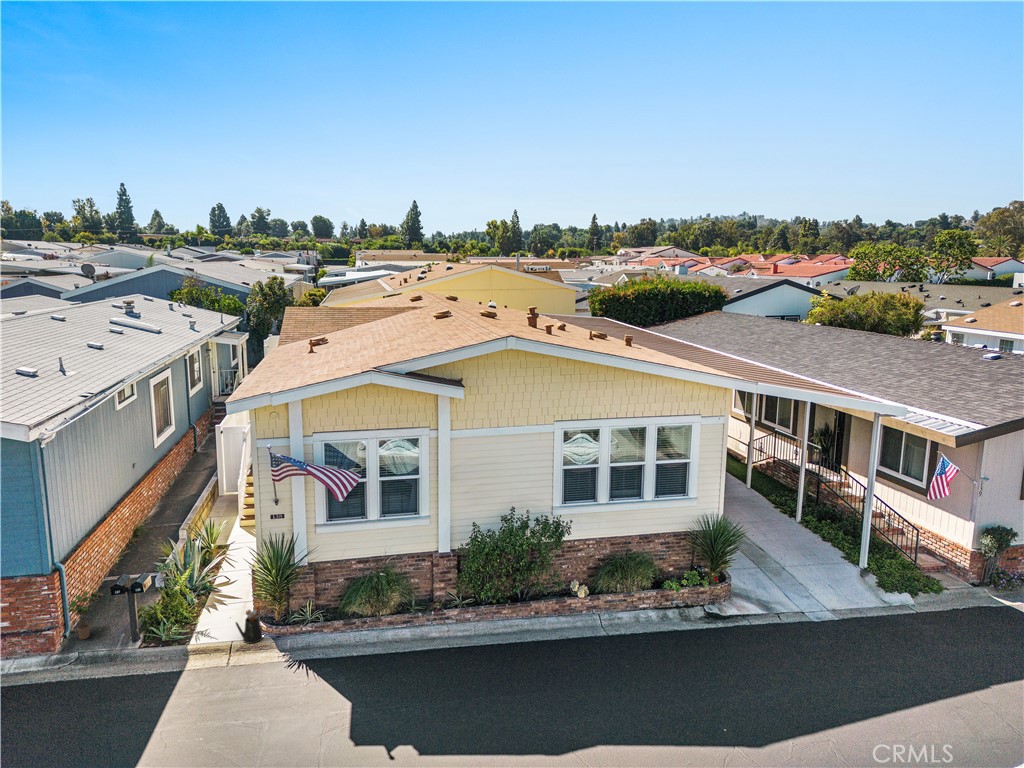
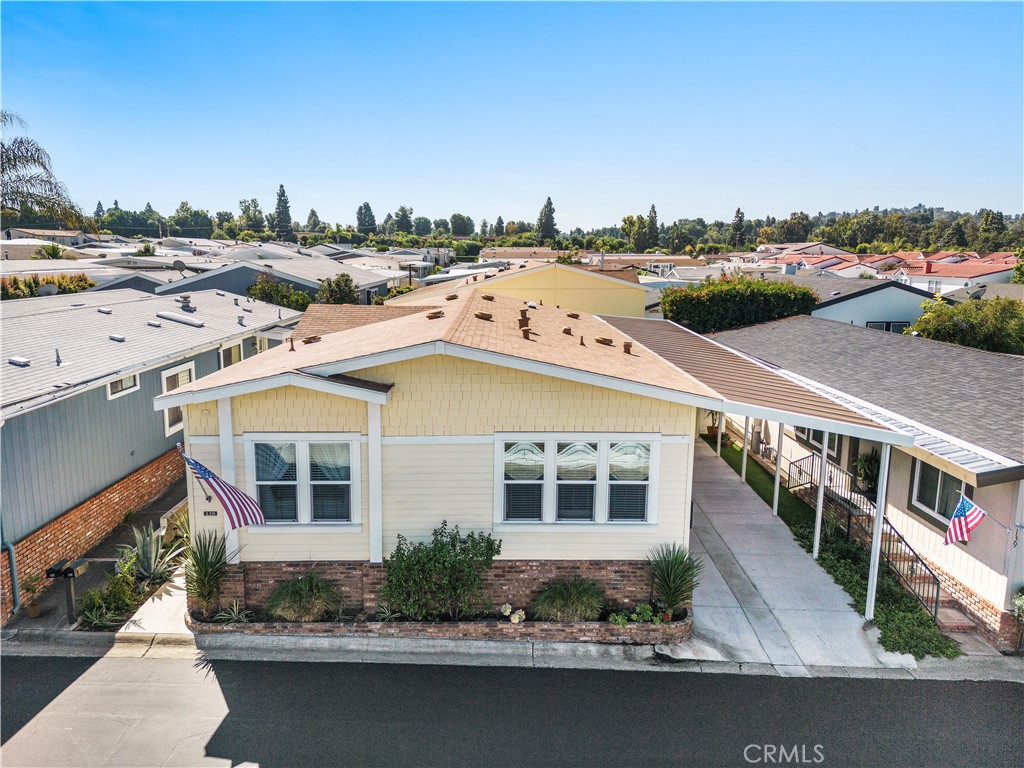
watering can: present [236,607,263,643] -> none [161,600,193,637]

